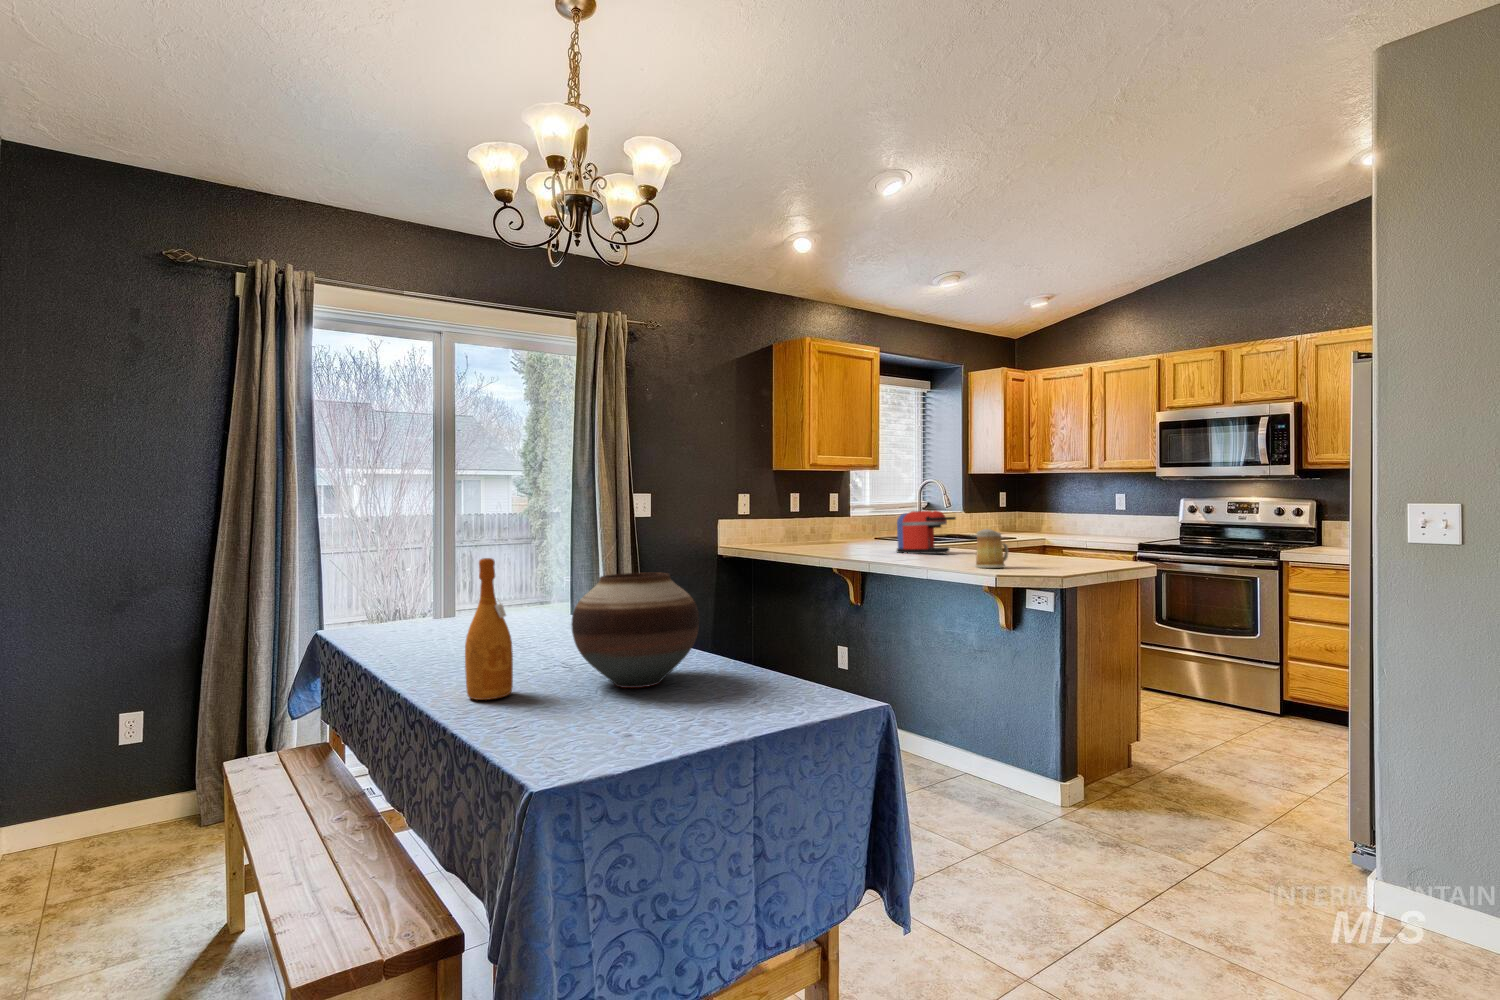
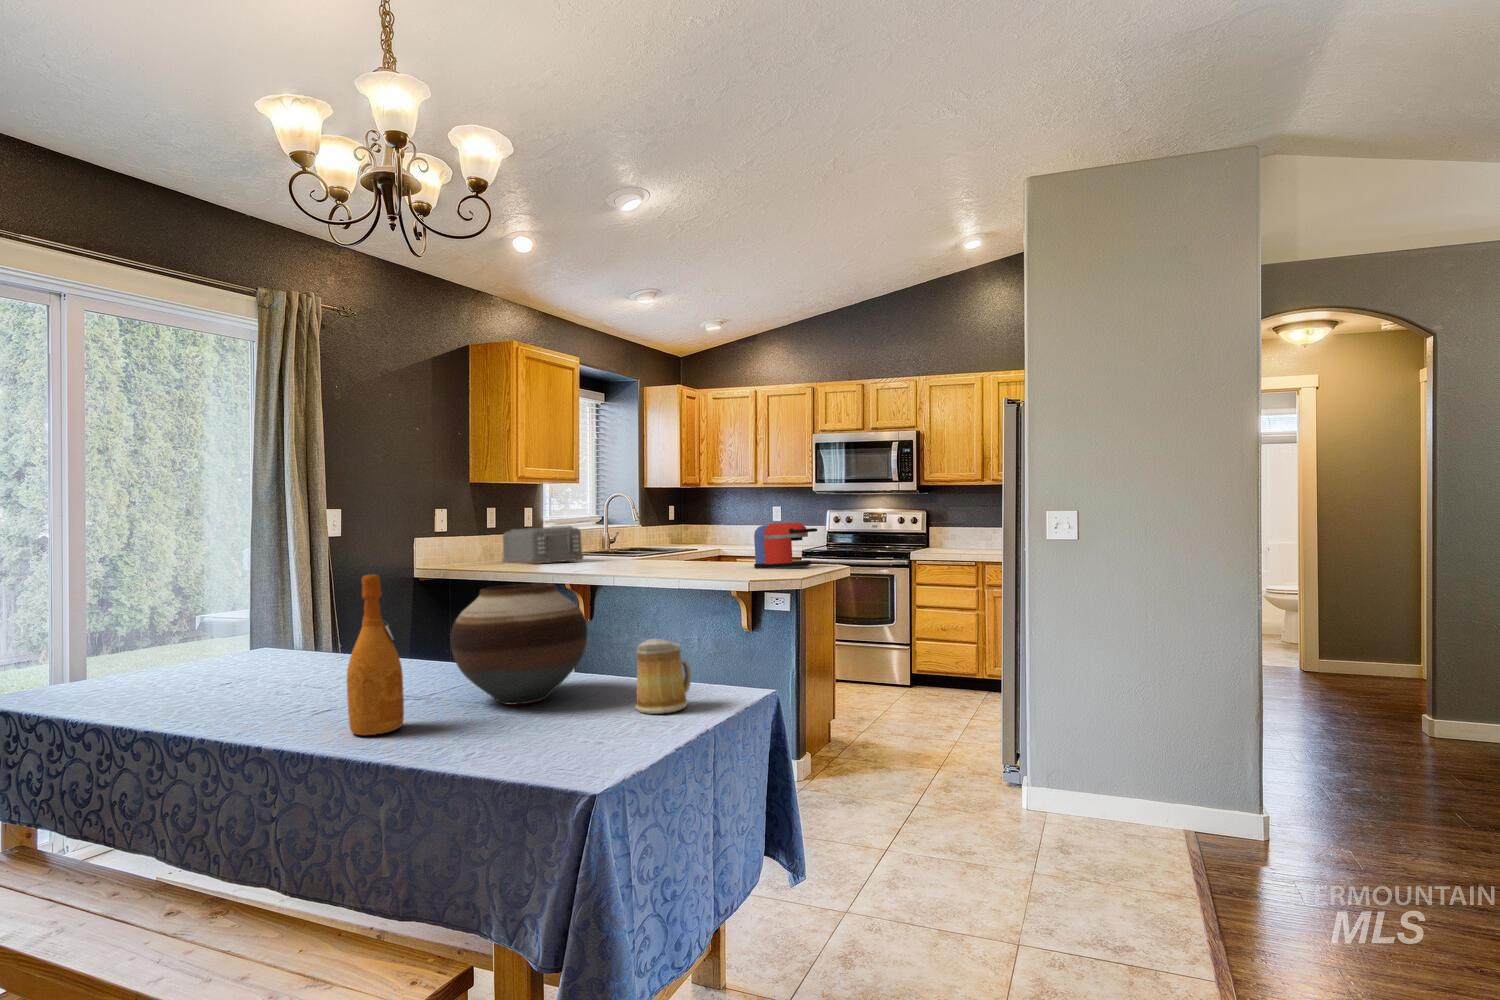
coffee maker: present [897,511,956,554] -> present [754,522,817,569]
toaster: none [796,513,868,548] -> present [502,526,583,564]
mug: present [976,529,1008,568] -> present [635,639,691,714]

